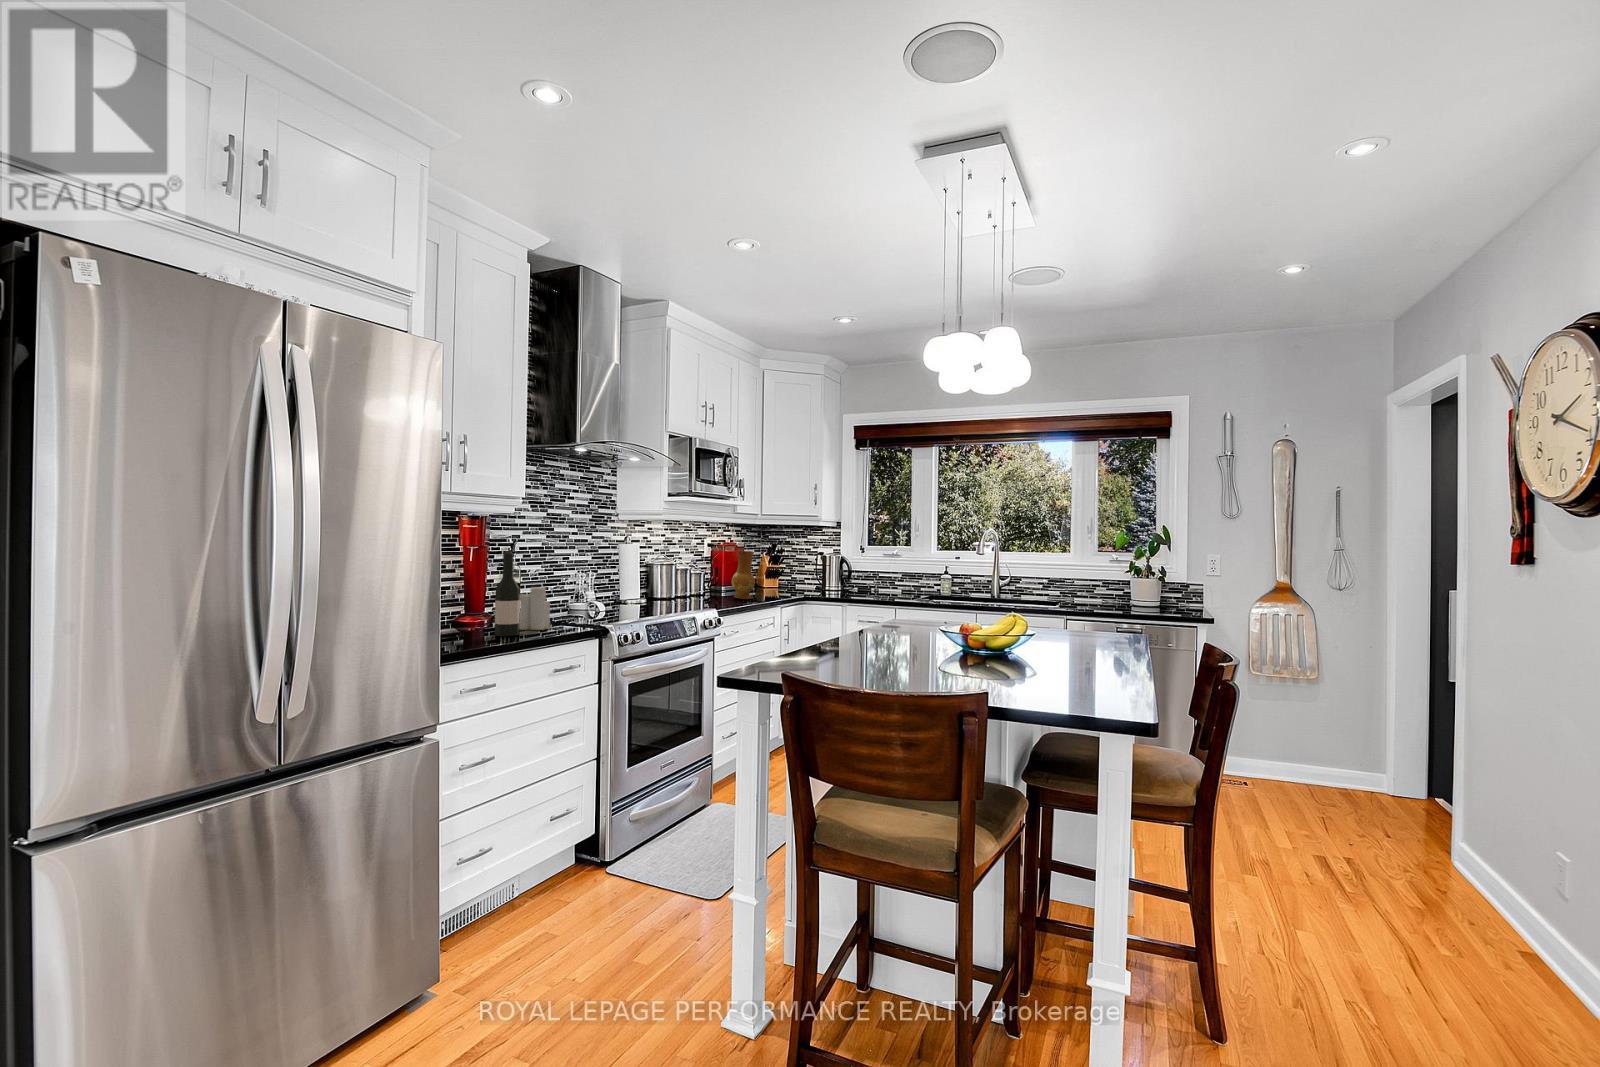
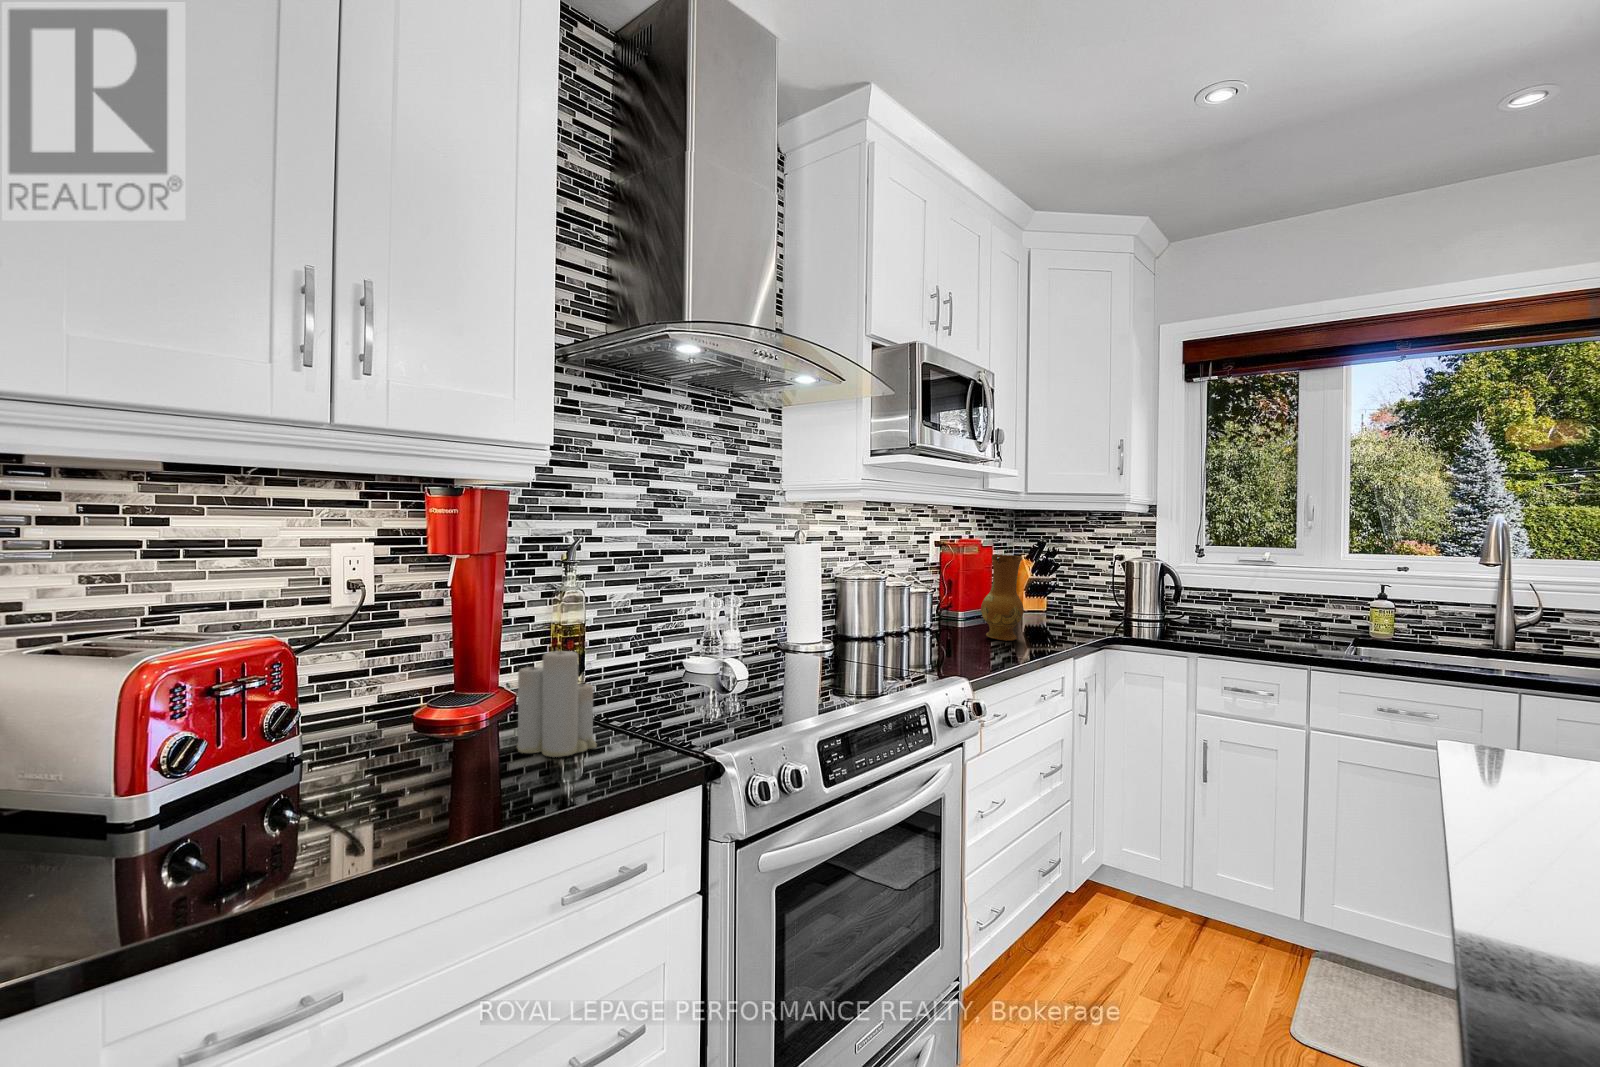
wine bottle: present [495,552,520,636] -> none [433,571,496,789]

